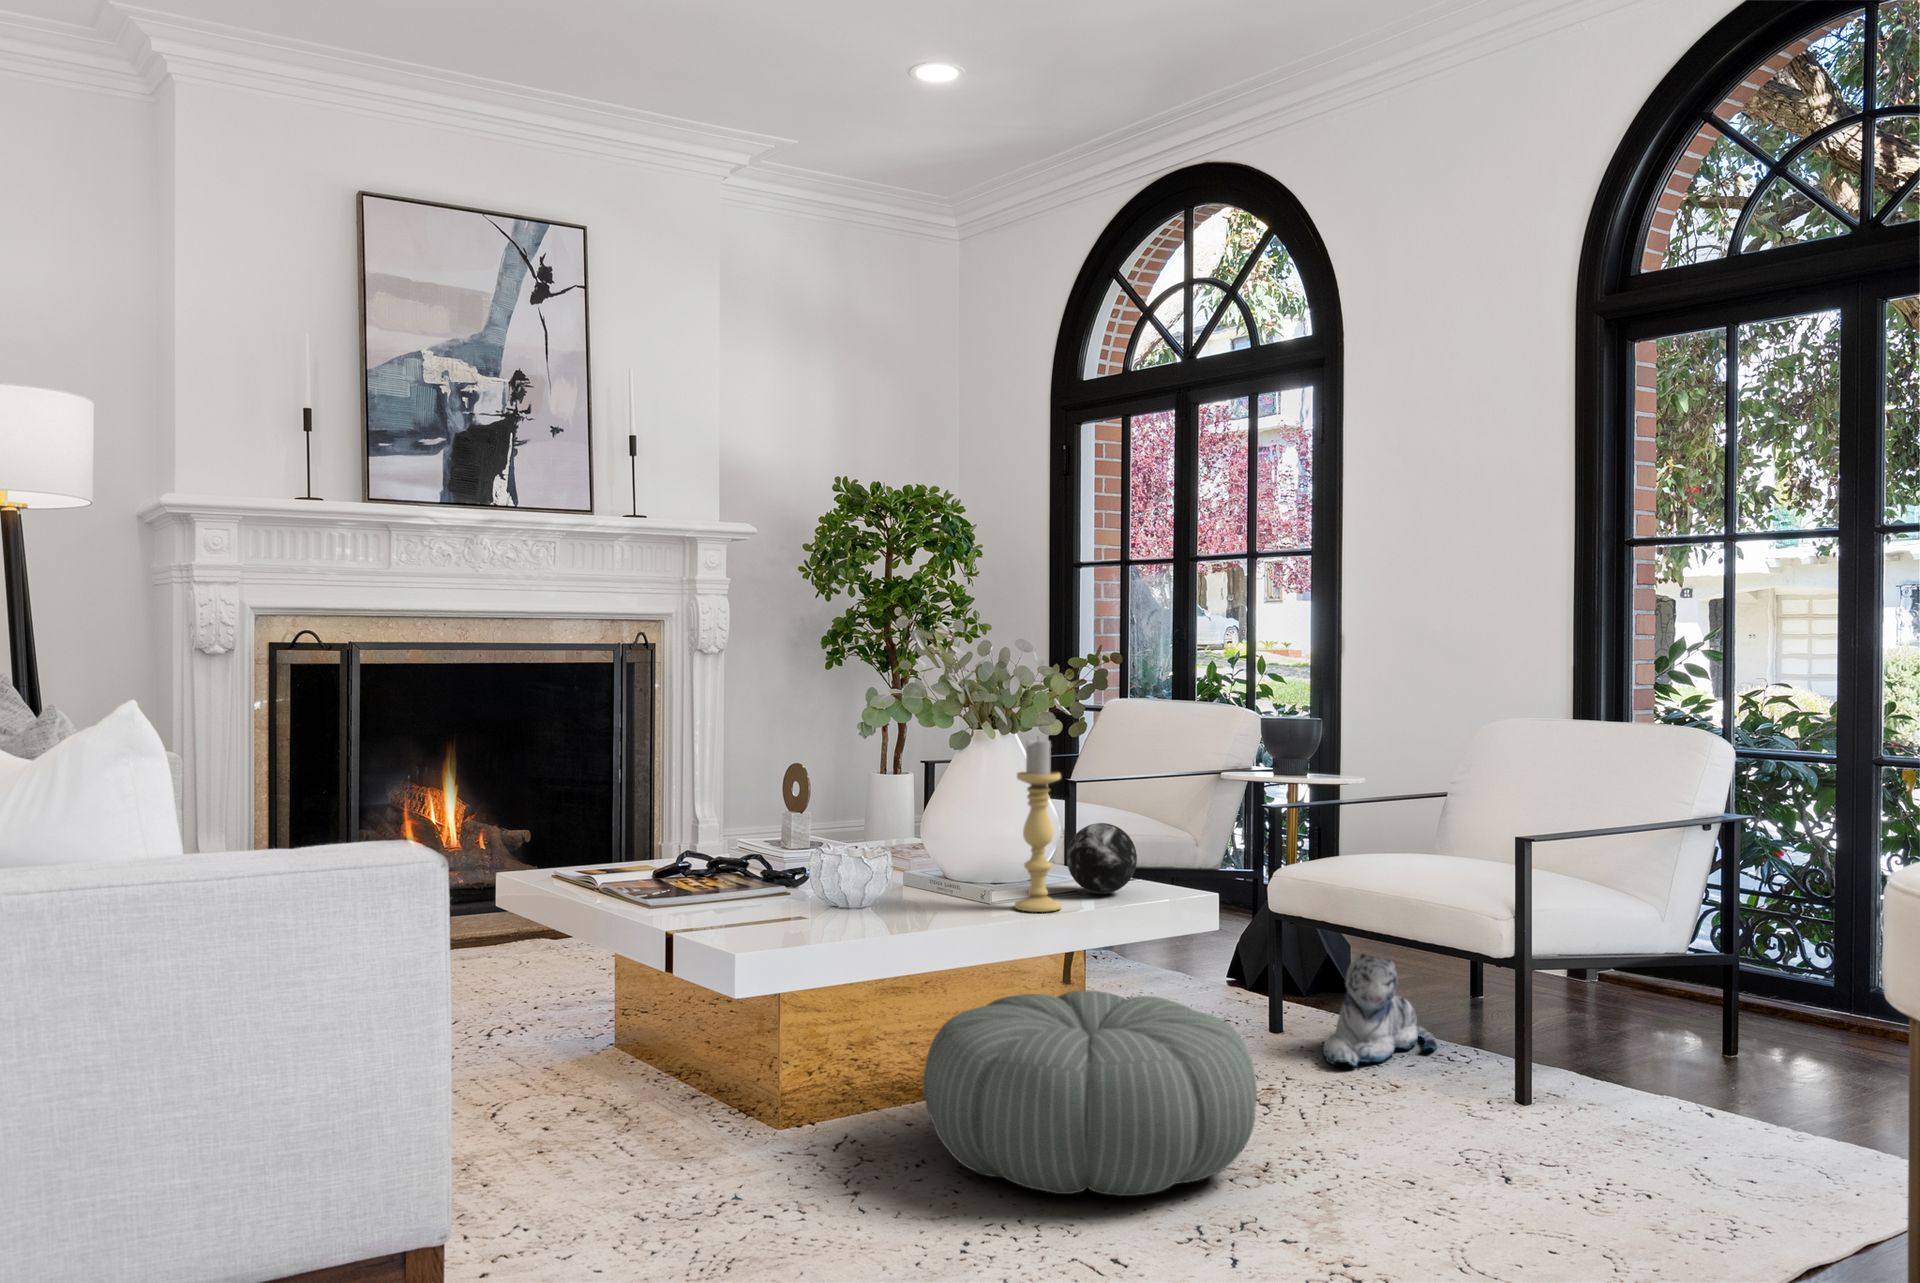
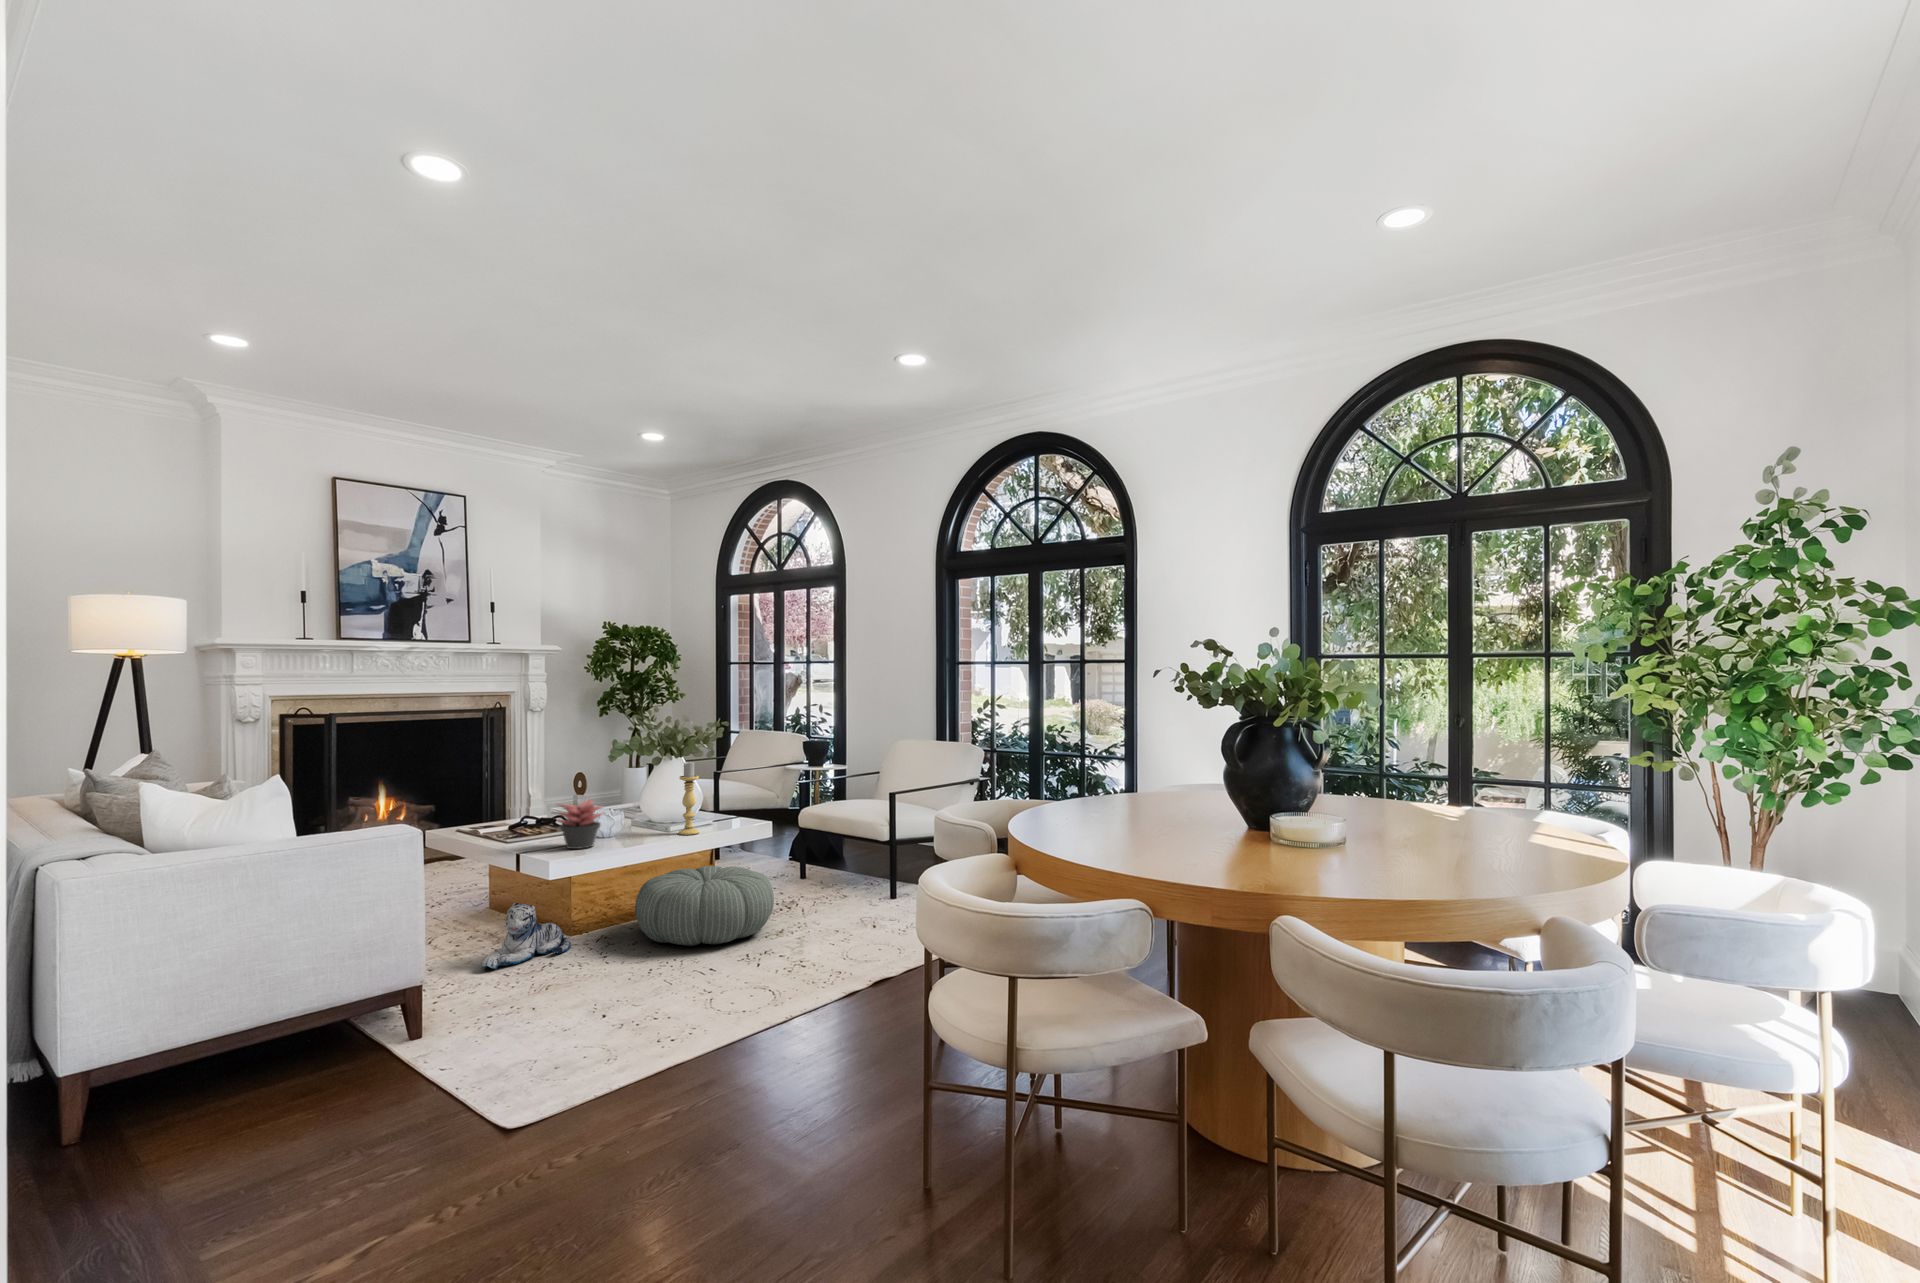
succulent plant: none [745,817,851,931] -> present [558,800,602,849]
decorative orb: present [1067,823,1137,894] -> none [704,795,734,826]
plush toy: present [1323,954,1437,1066] -> present [482,903,571,969]

